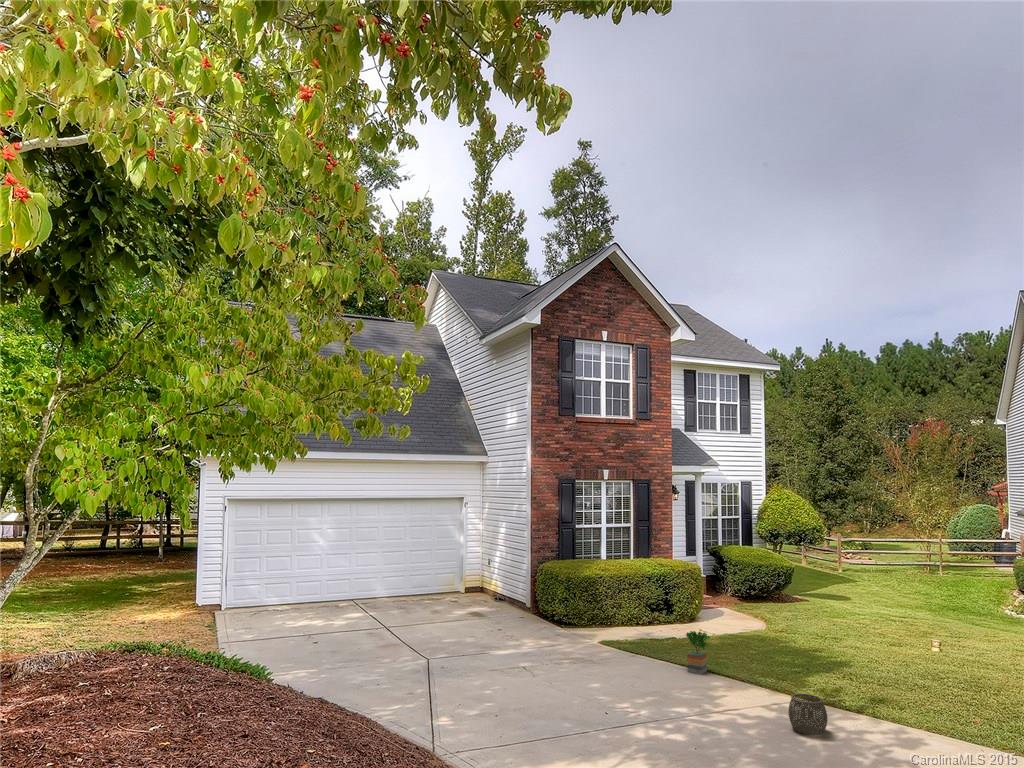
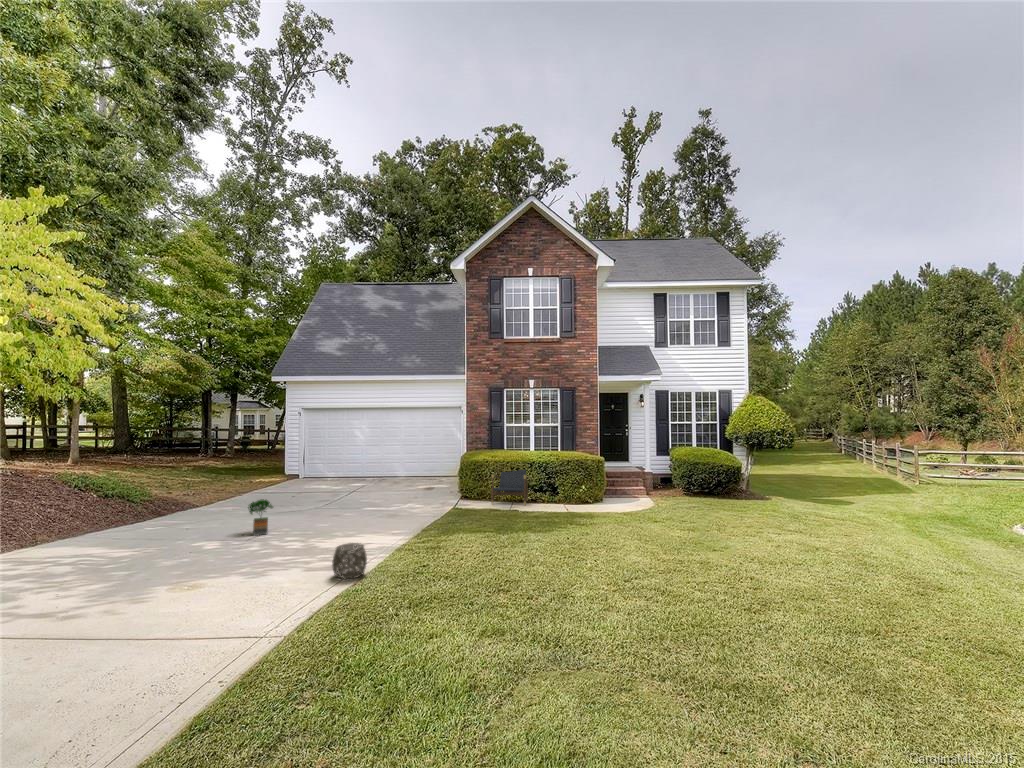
lounge chair: none [617,576,668,632] -> present [491,469,528,506]
potted tree: present [686,631,710,674] -> present [248,499,273,536]

